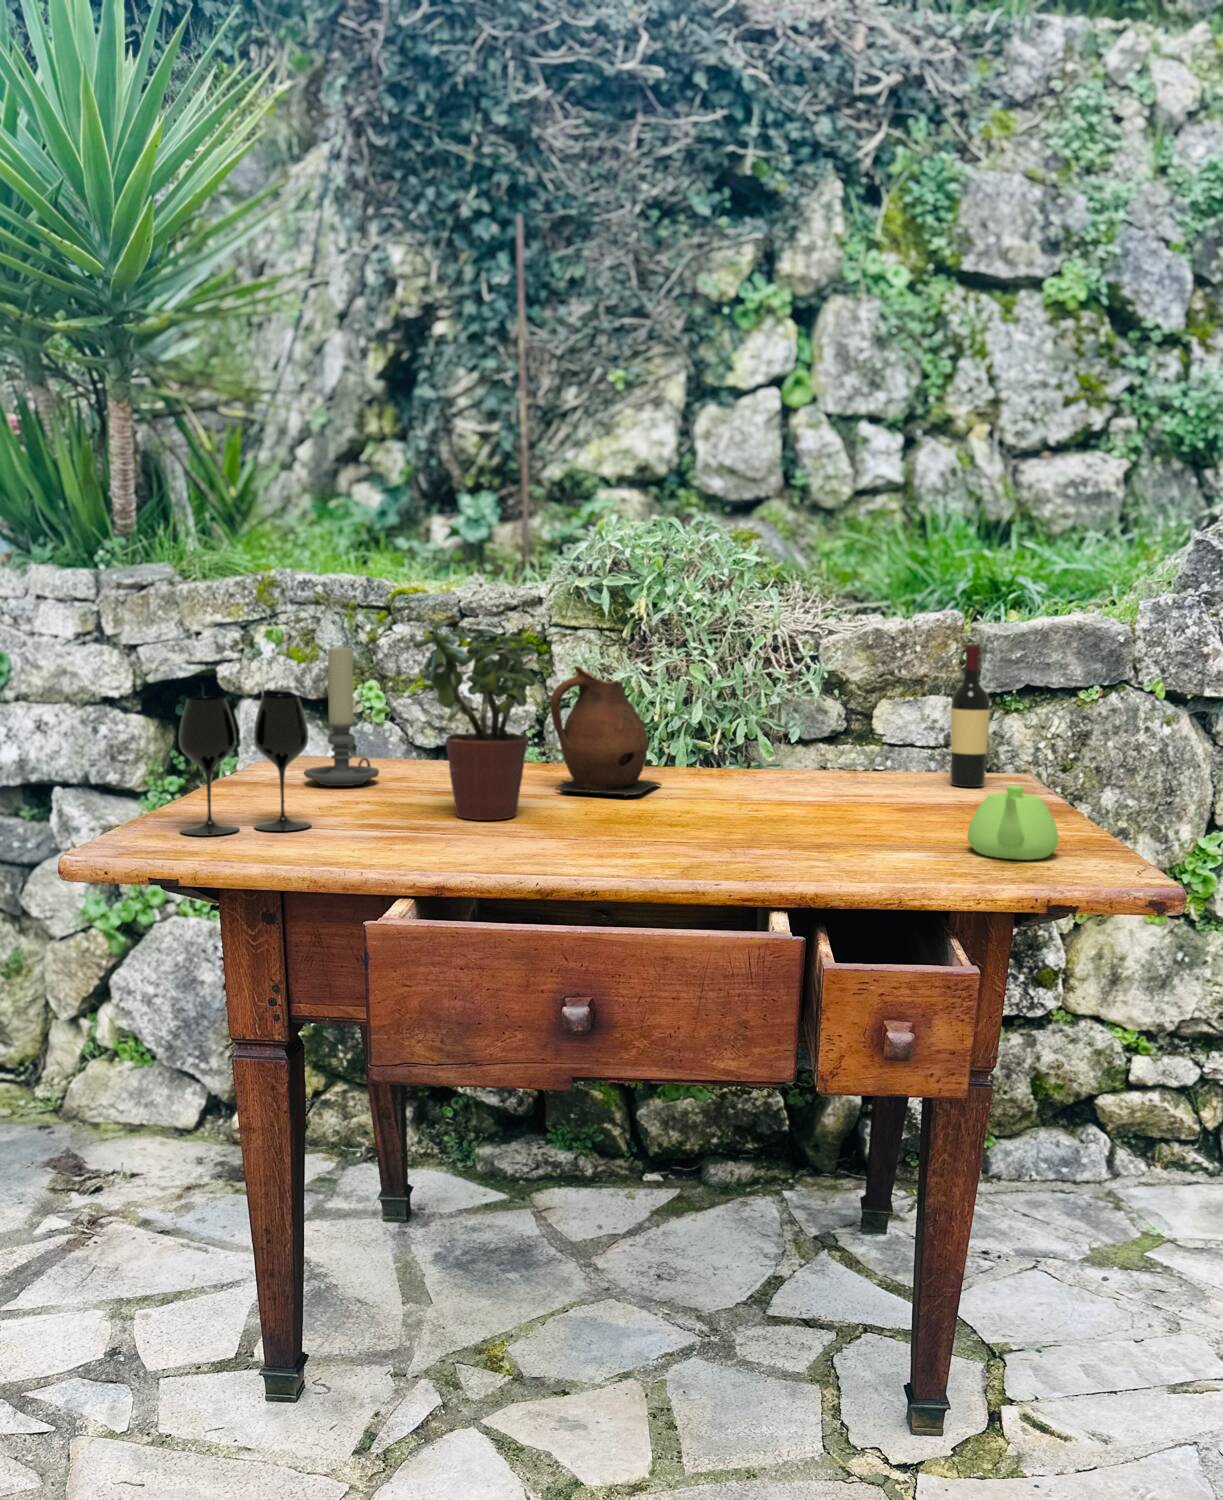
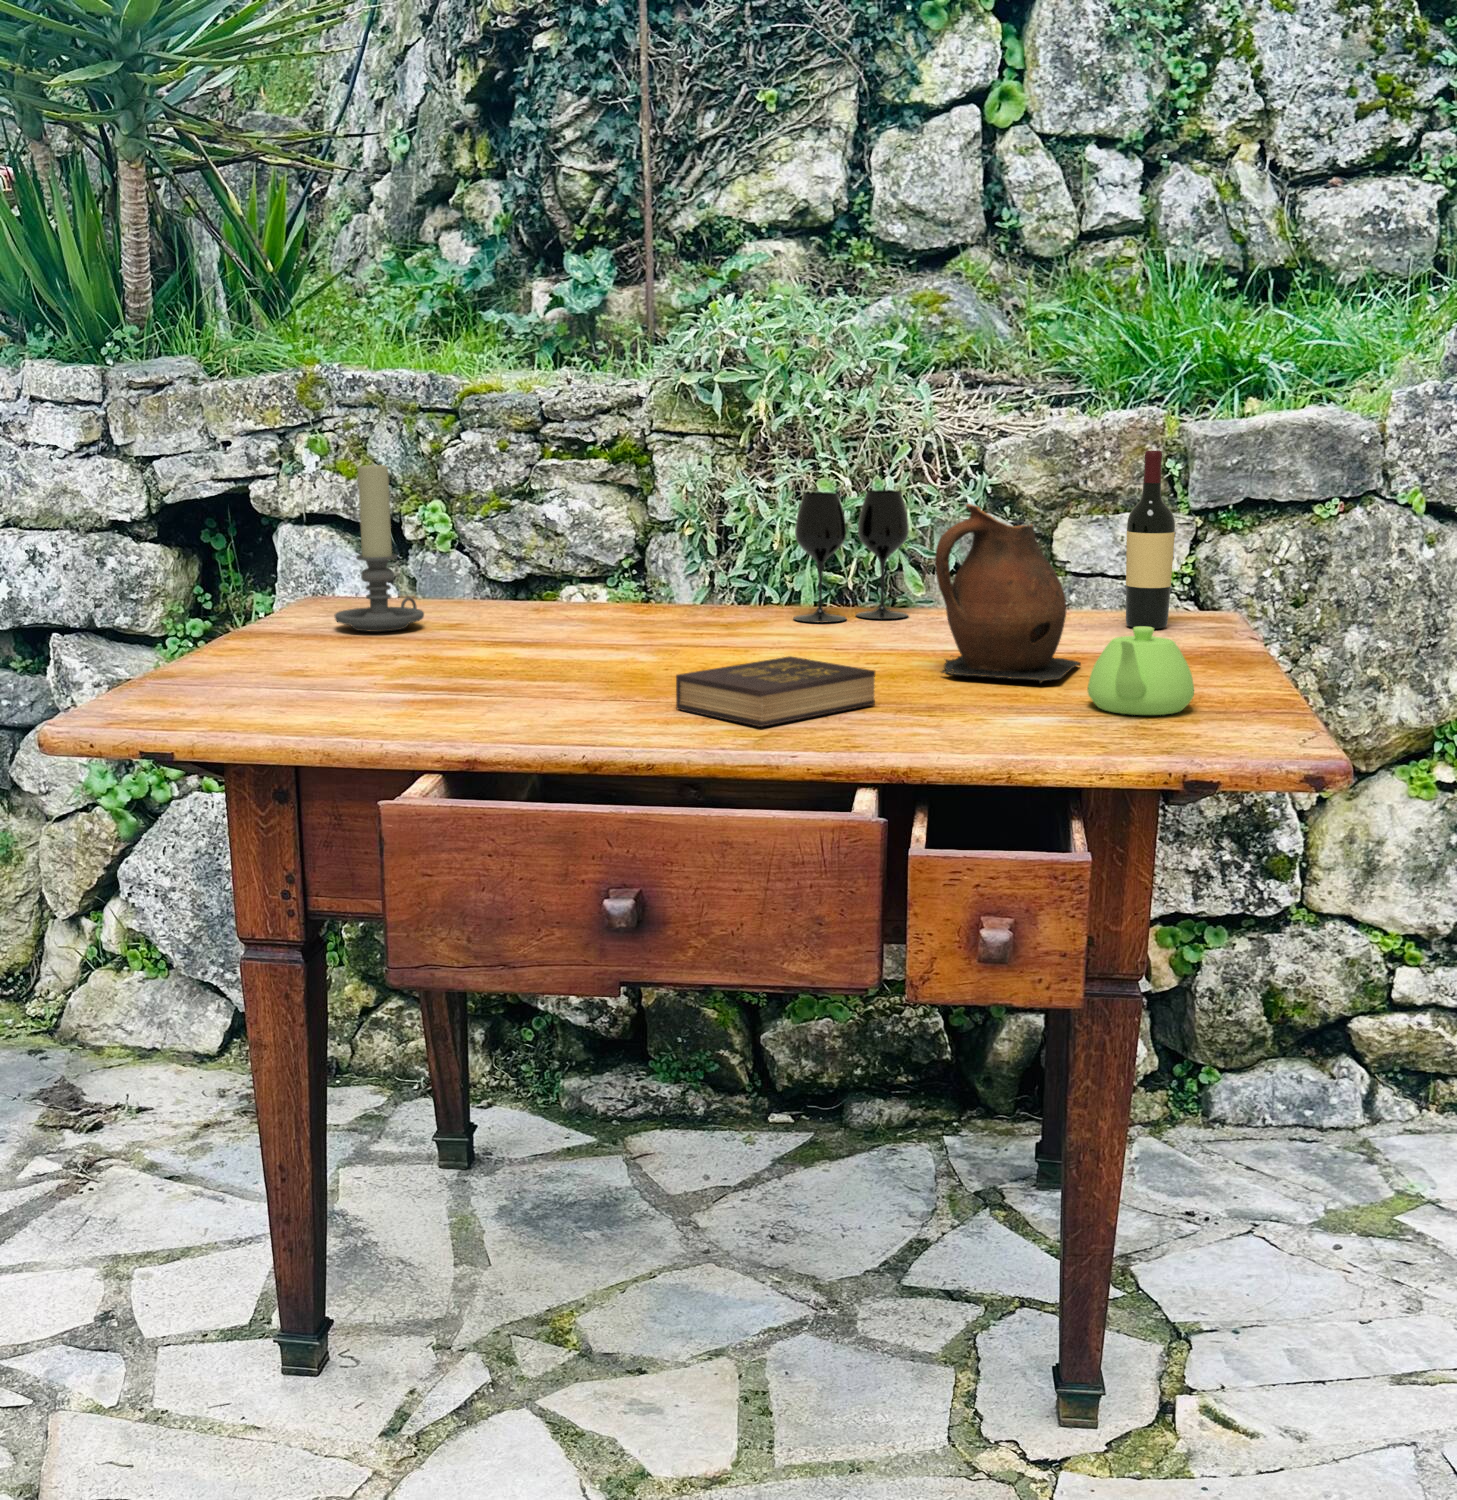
potted plant: present [413,620,536,820] -> none [440,434,587,671]
ceramic pitcher: present [551,666,661,797] -> present [935,504,1081,683]
wine glass: present [179,695,311,836] -> present [794,490,909,623]
hardback book: none [625,809,793,870] -> present [676,656,875,727]

